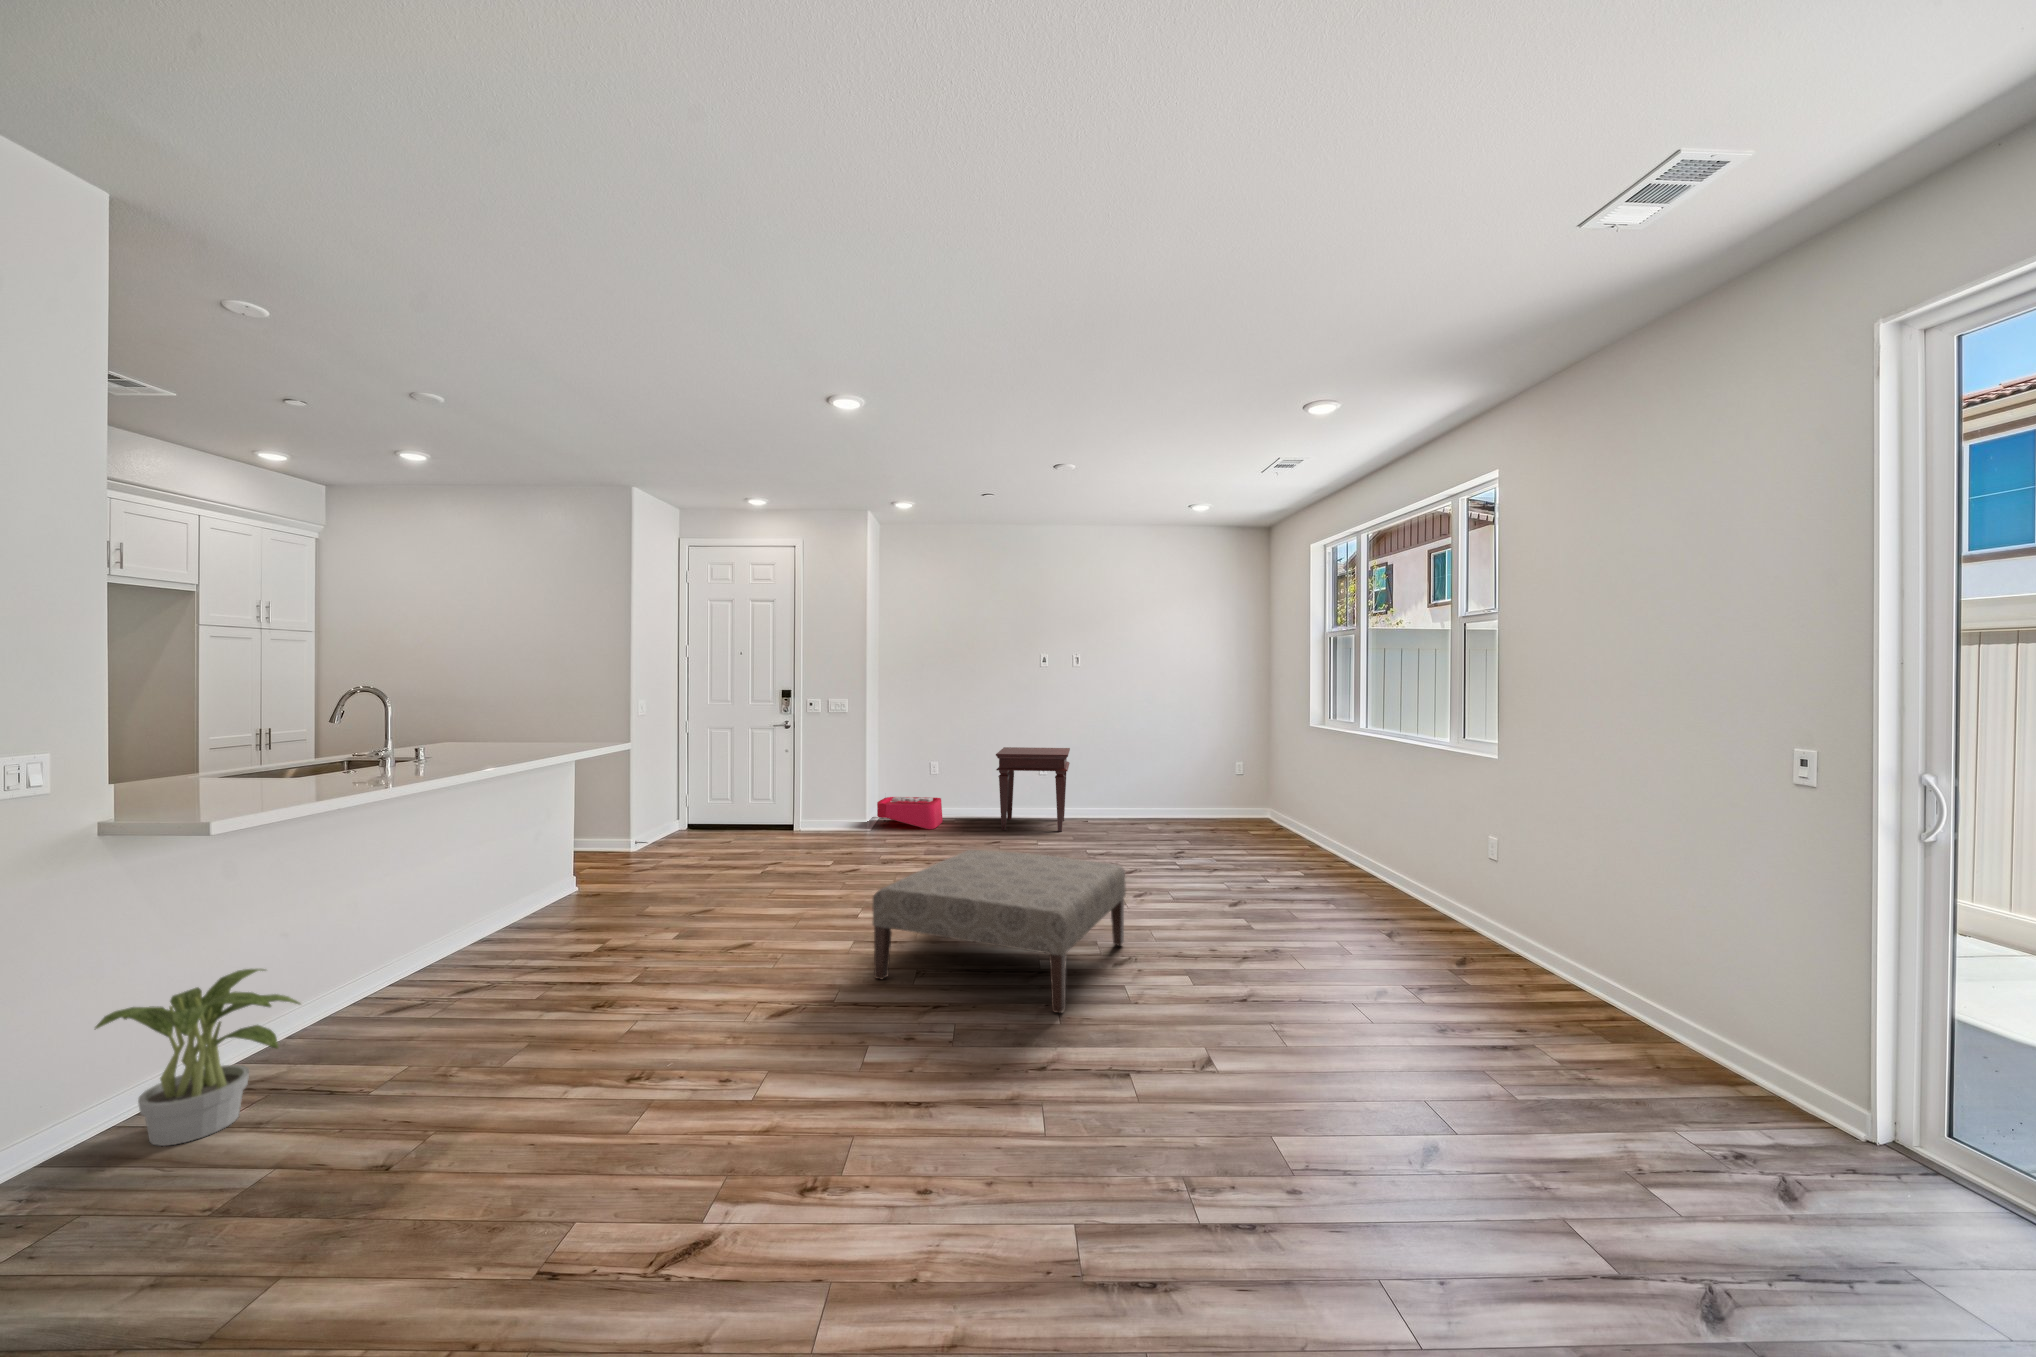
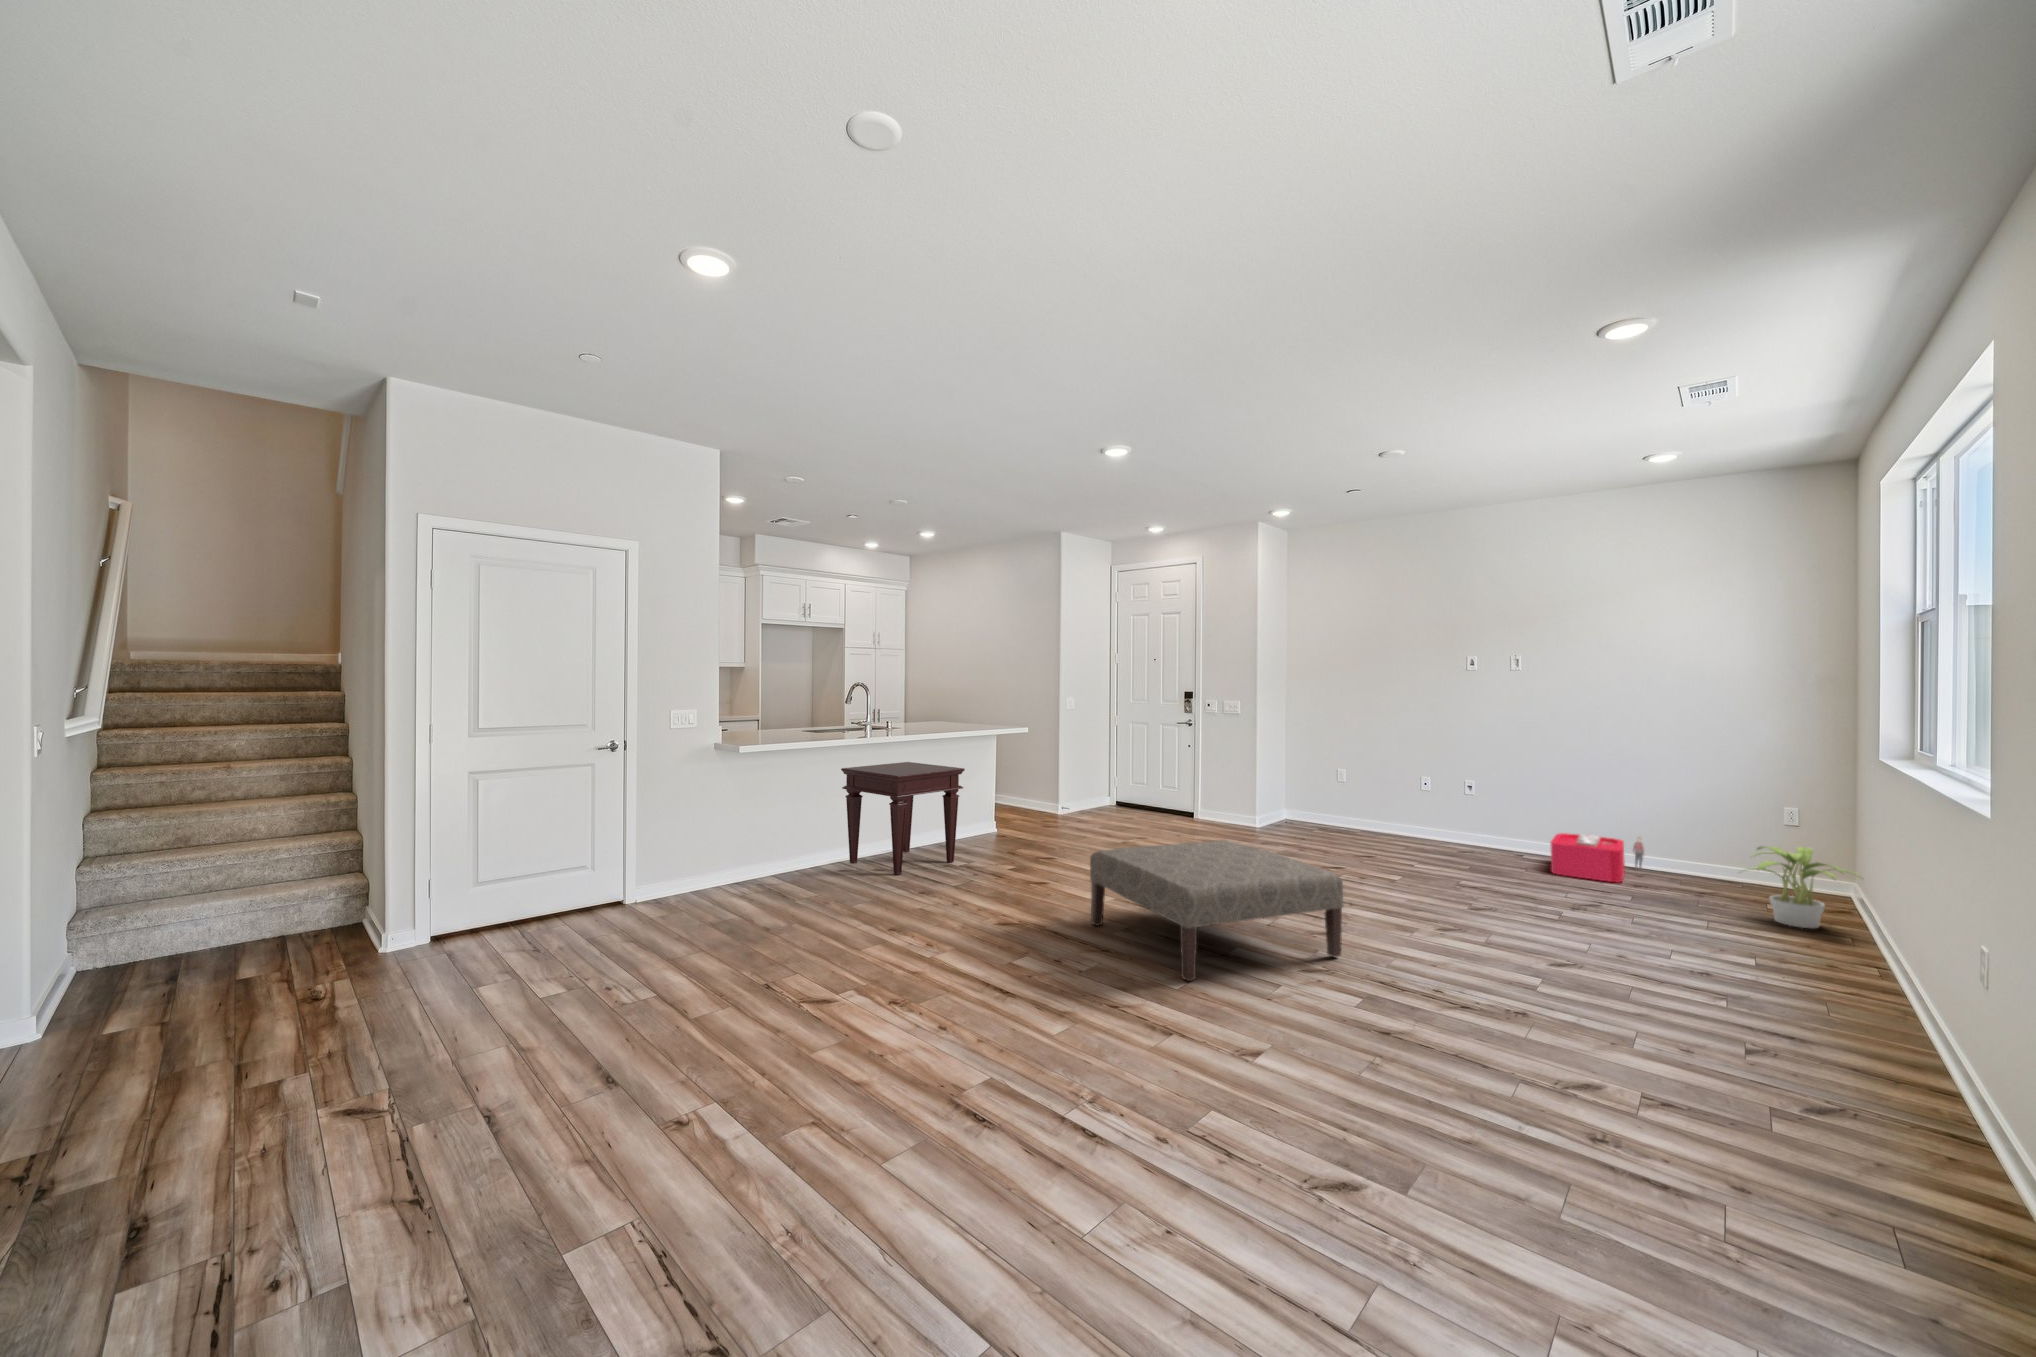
side table: present [996,747,1070,831] -> present [841,762,965,875]
storage bin: present [877,797,943,829] -> present [1551,833,1644,882]
potted plant: present [95,969,300,1146] -> present [1751,846,1858,928]

